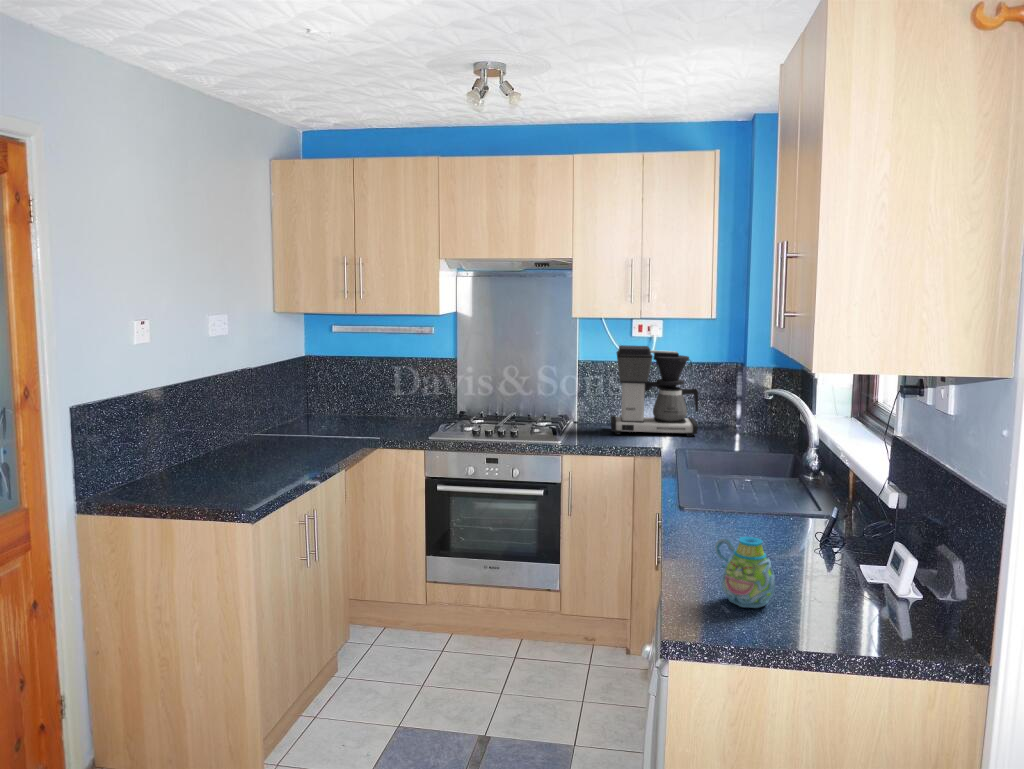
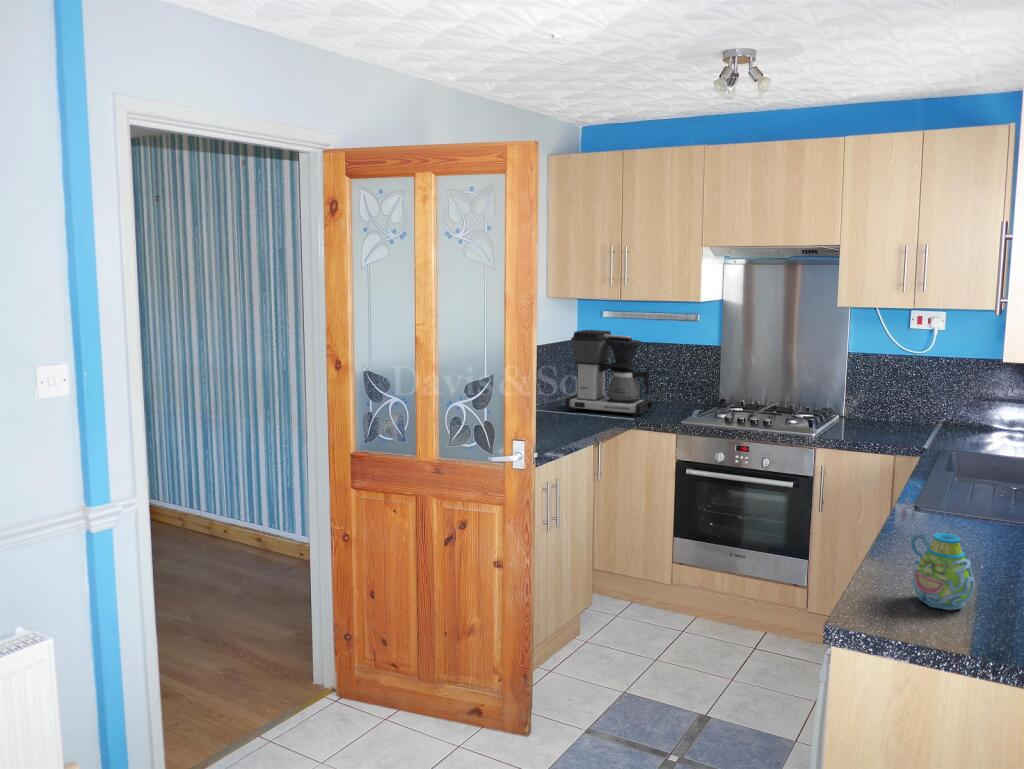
coffee maker: present [611,345,698,437] -> present [565,330,652,416]

